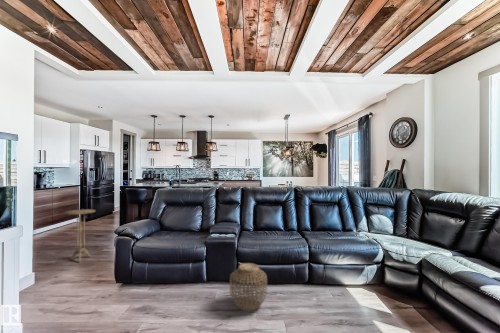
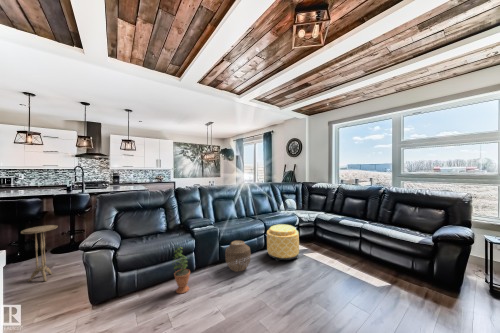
potted plant: none [144,252,171,317] -> present [172,247,190,294]
ottoman: none [305,252,361,319] -> present [267,224,299,261]

